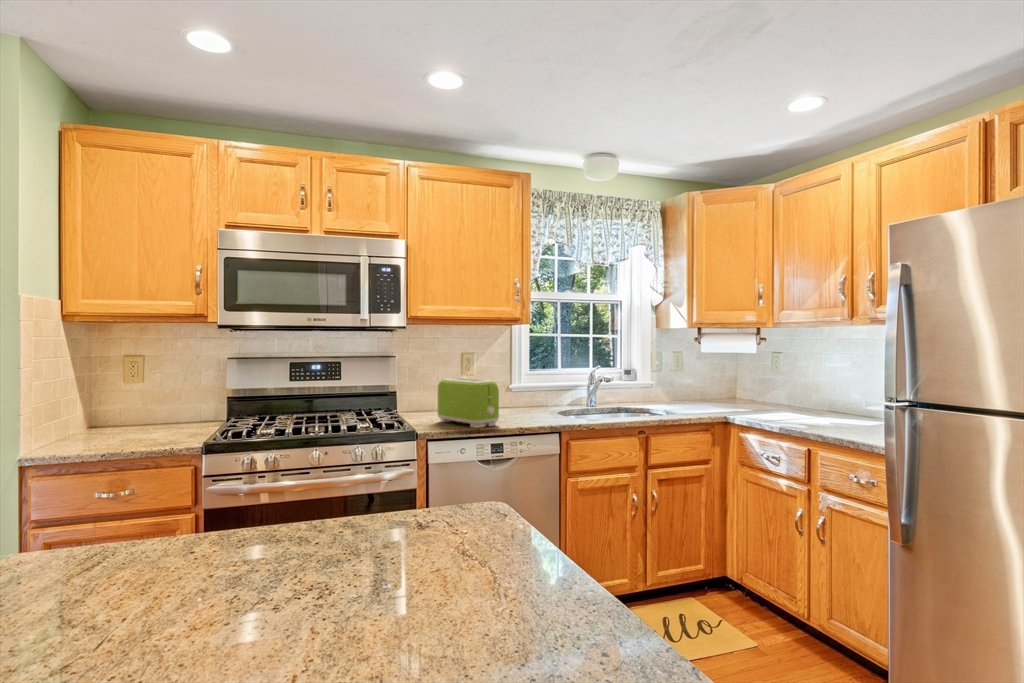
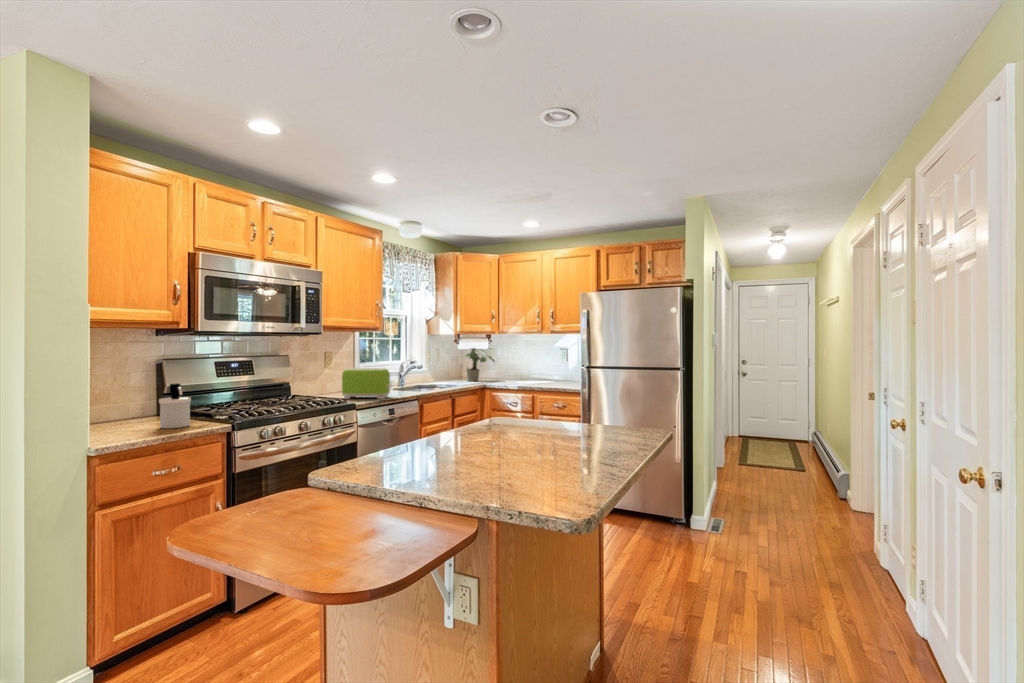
potted plant: none [708,352,762,409] -> present [466,348,495,381]
soap dispenser: none [133,388,175,442] -> present [159,384,191,428]

